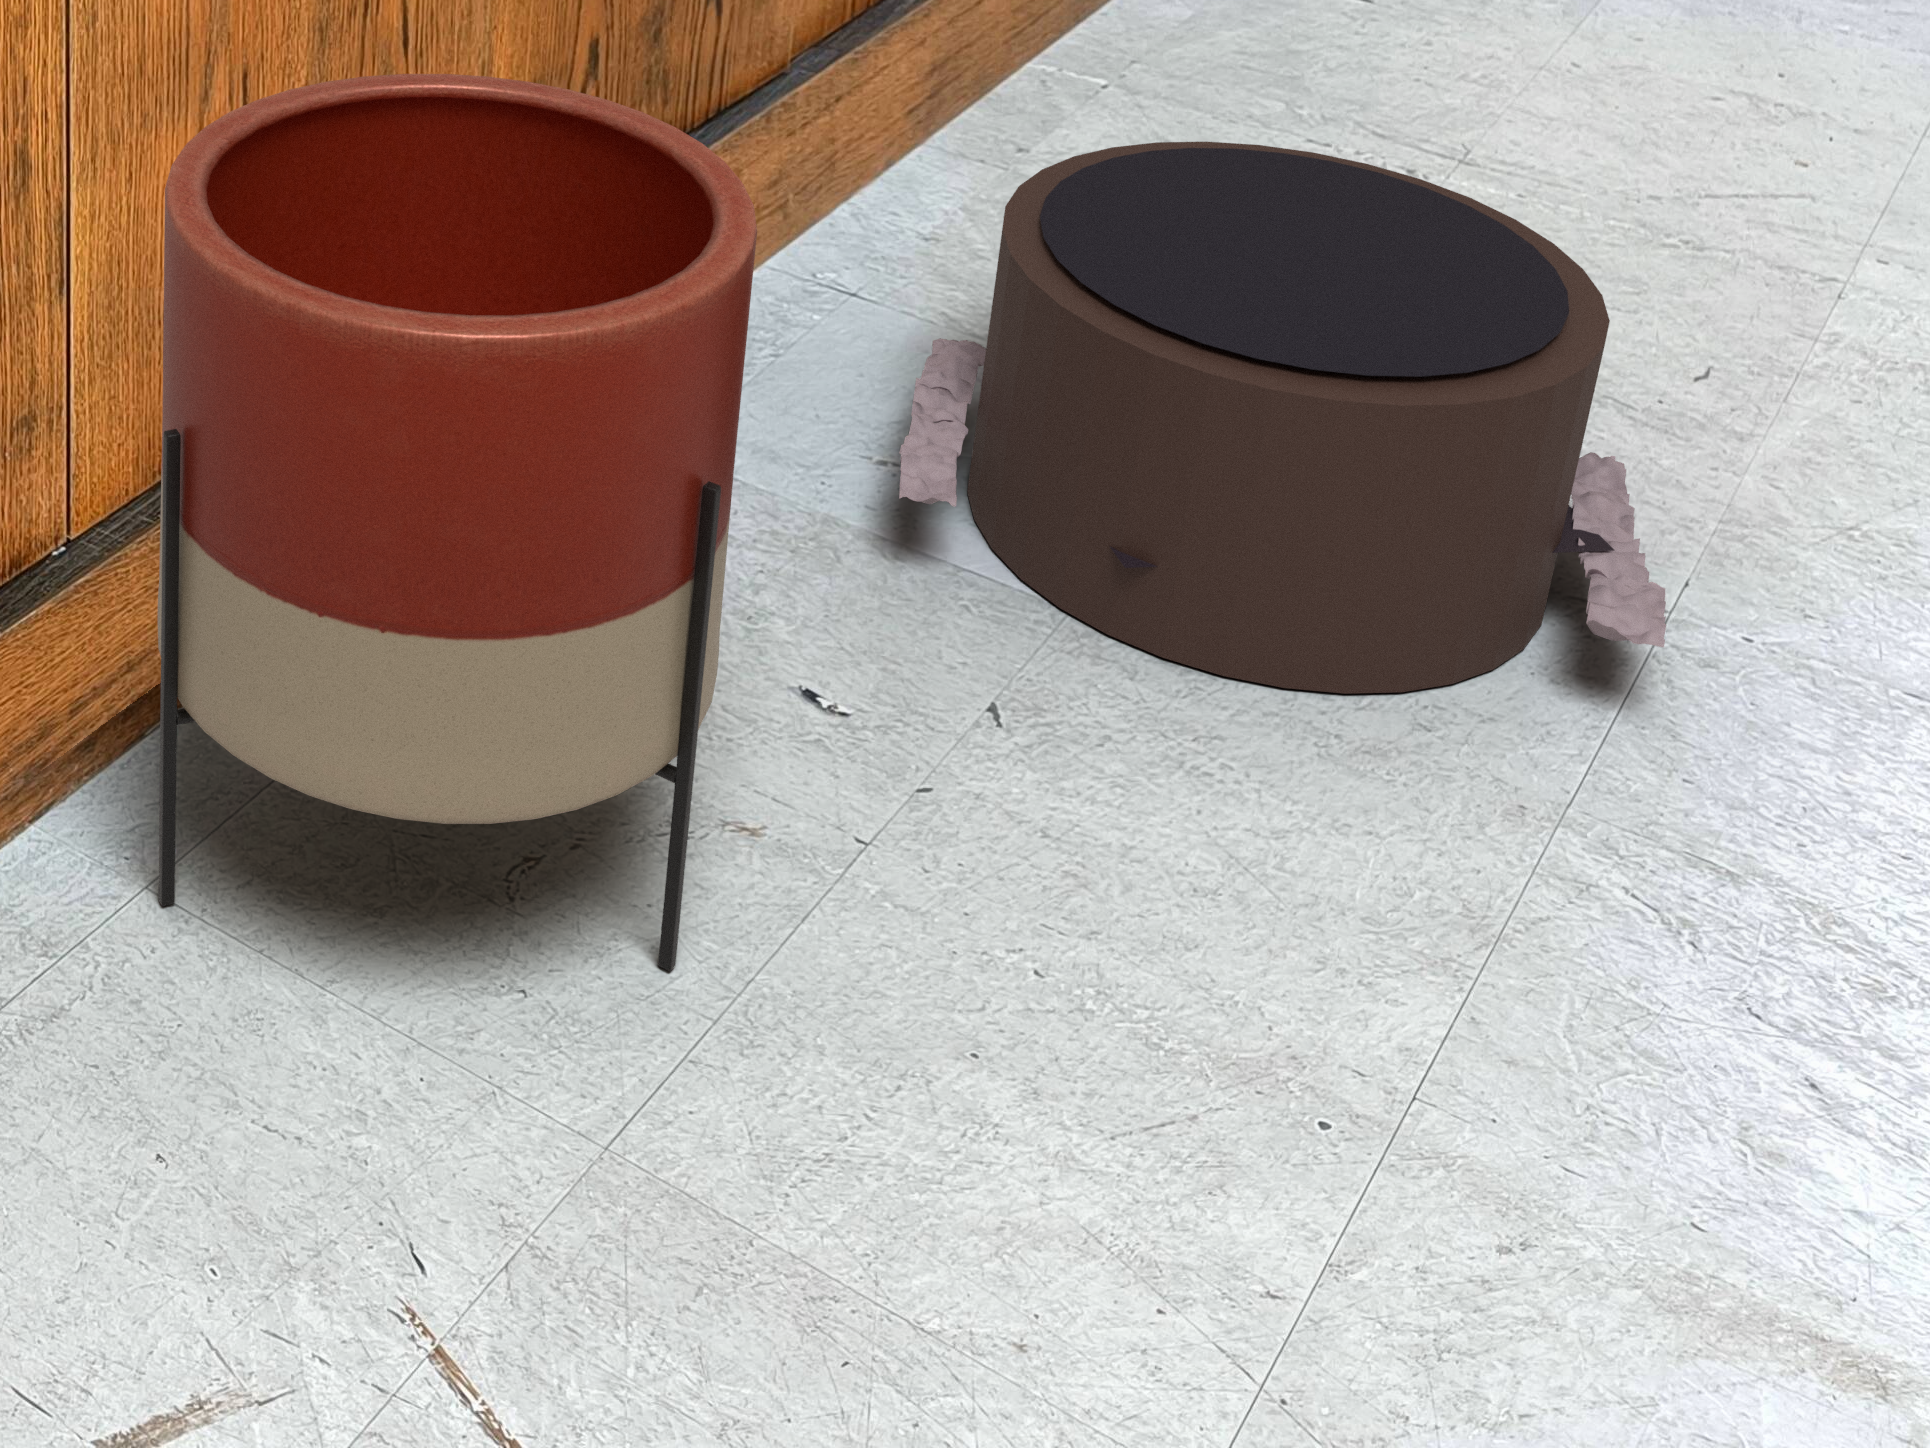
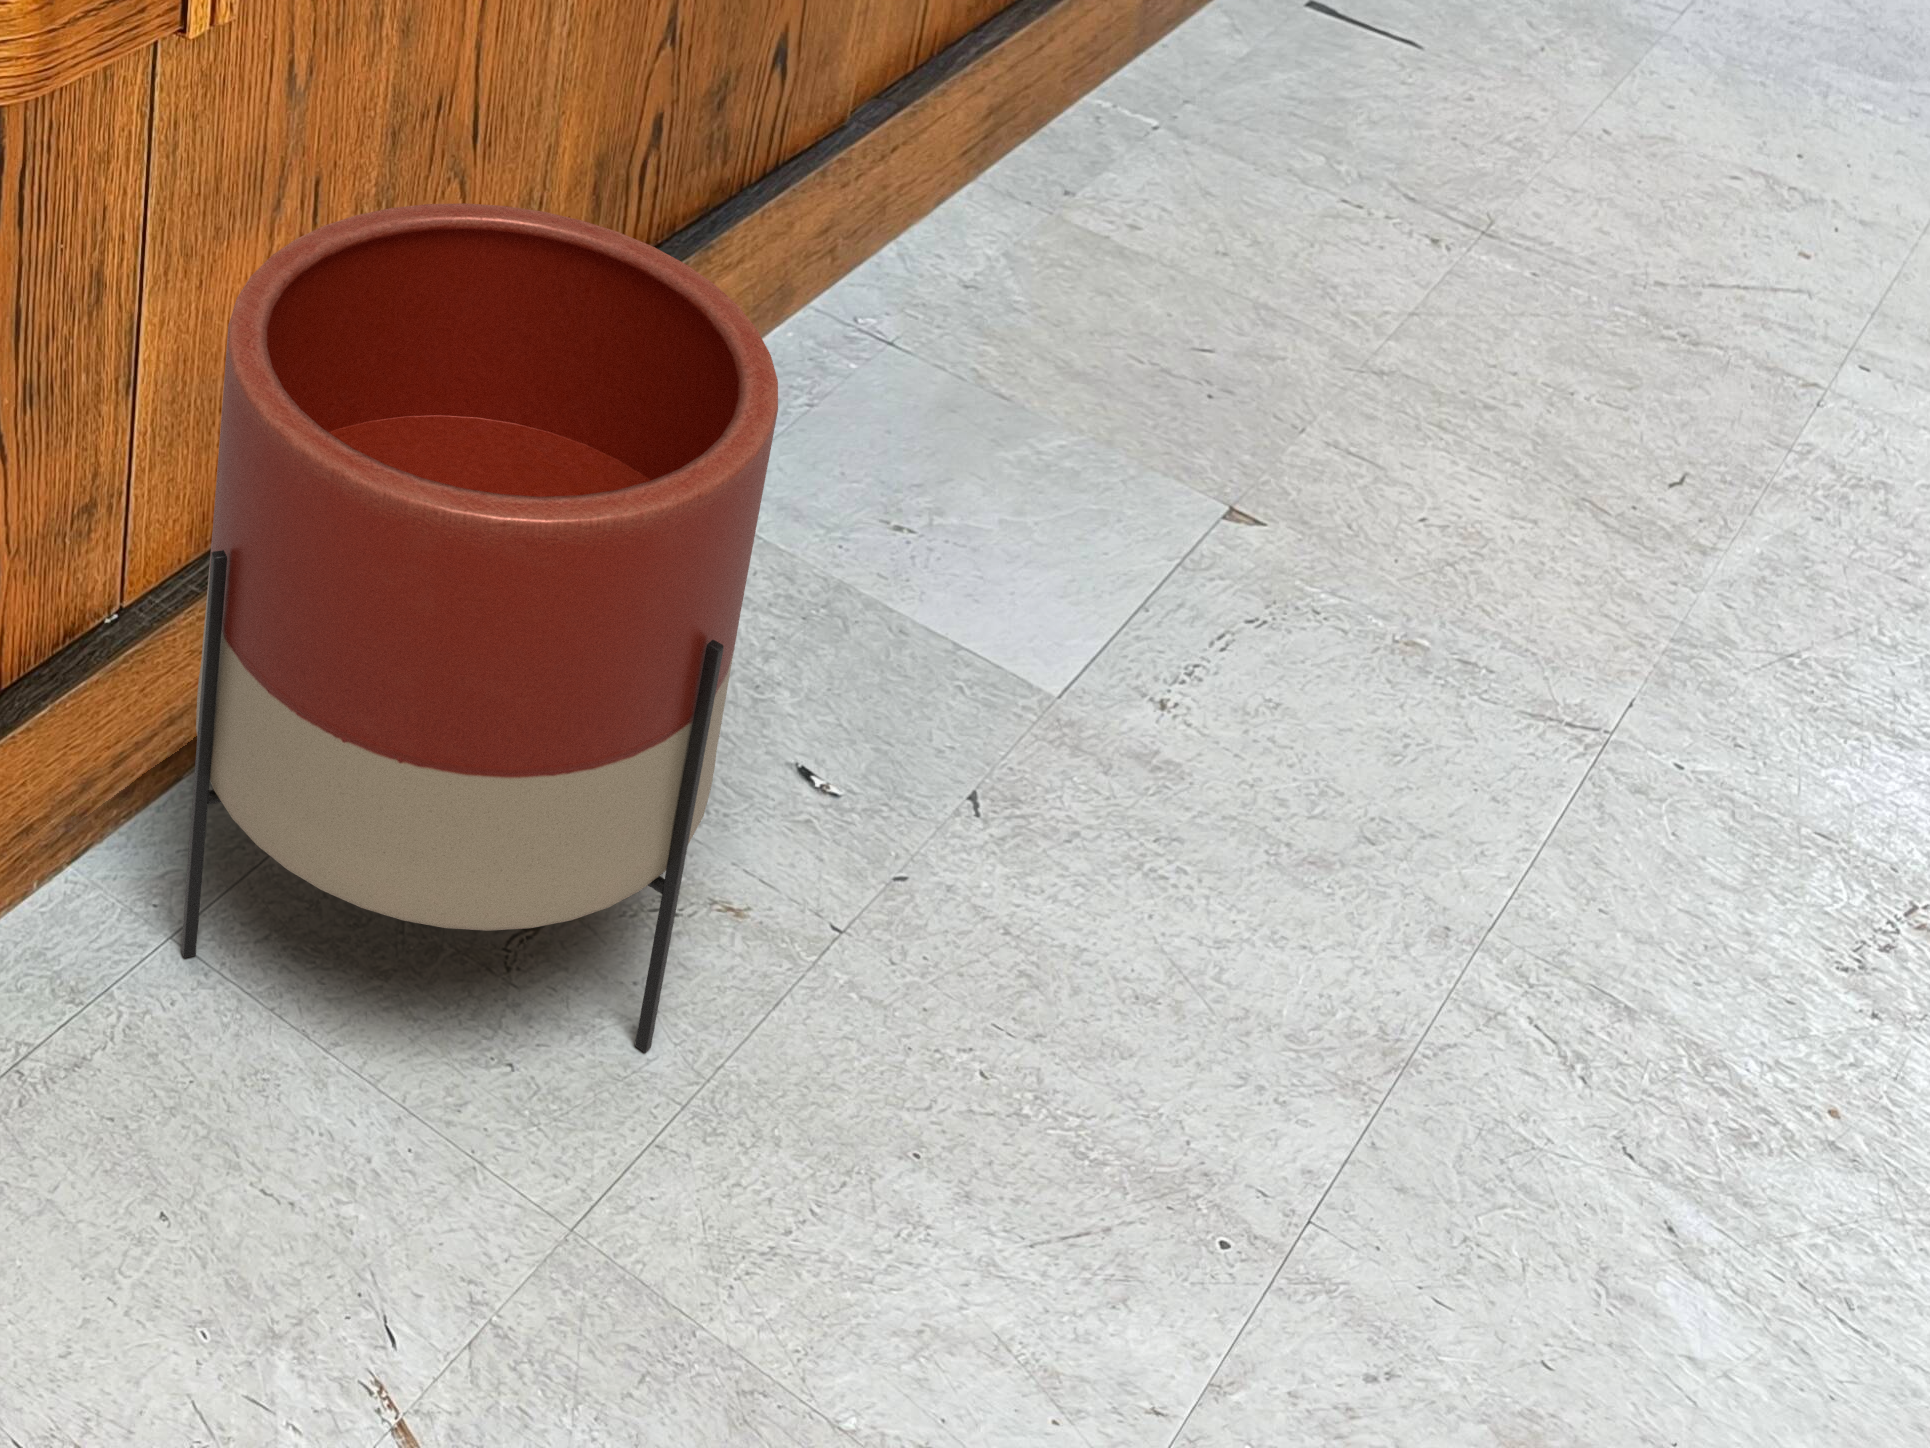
pouf: present [899,142,1666,694] -> none [906,246,1604,804]

